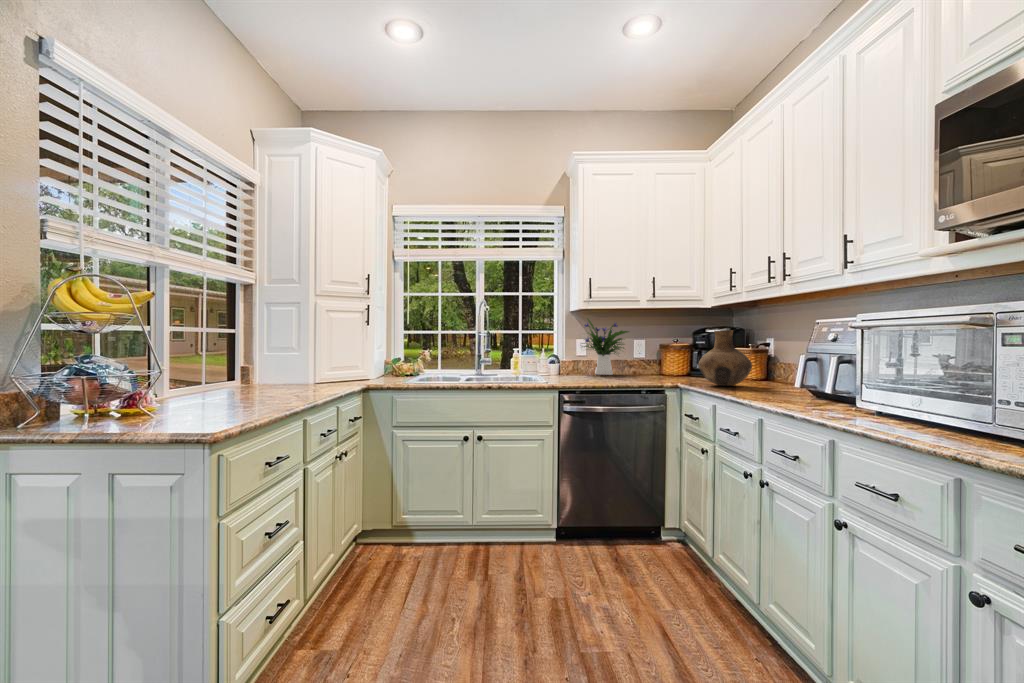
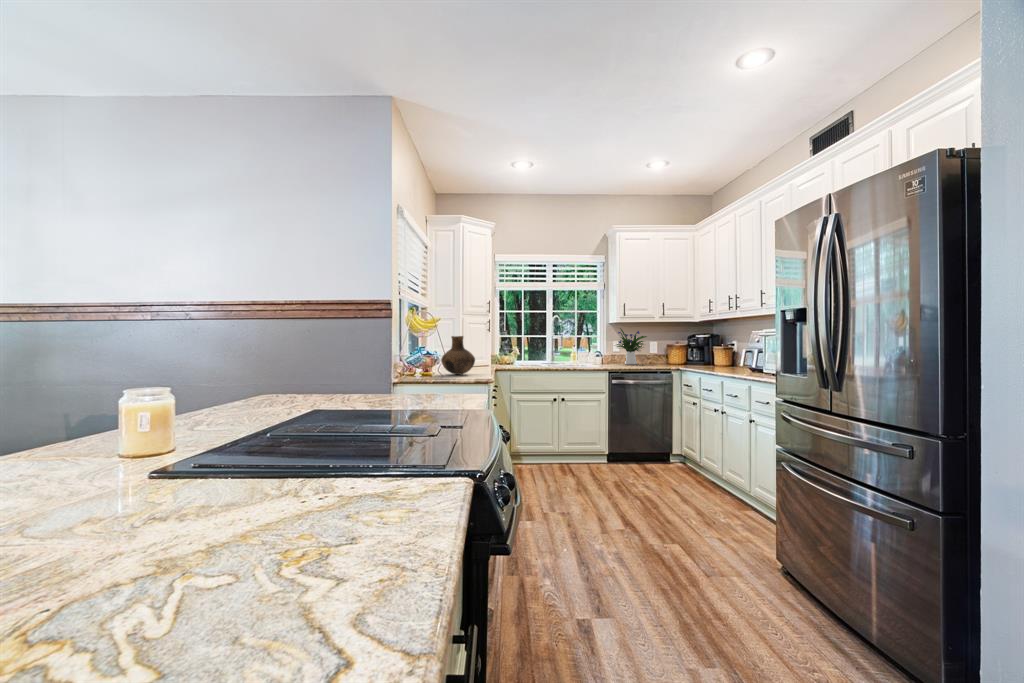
vase: present [699,330,752,386] -> present [441,336,475,375]

